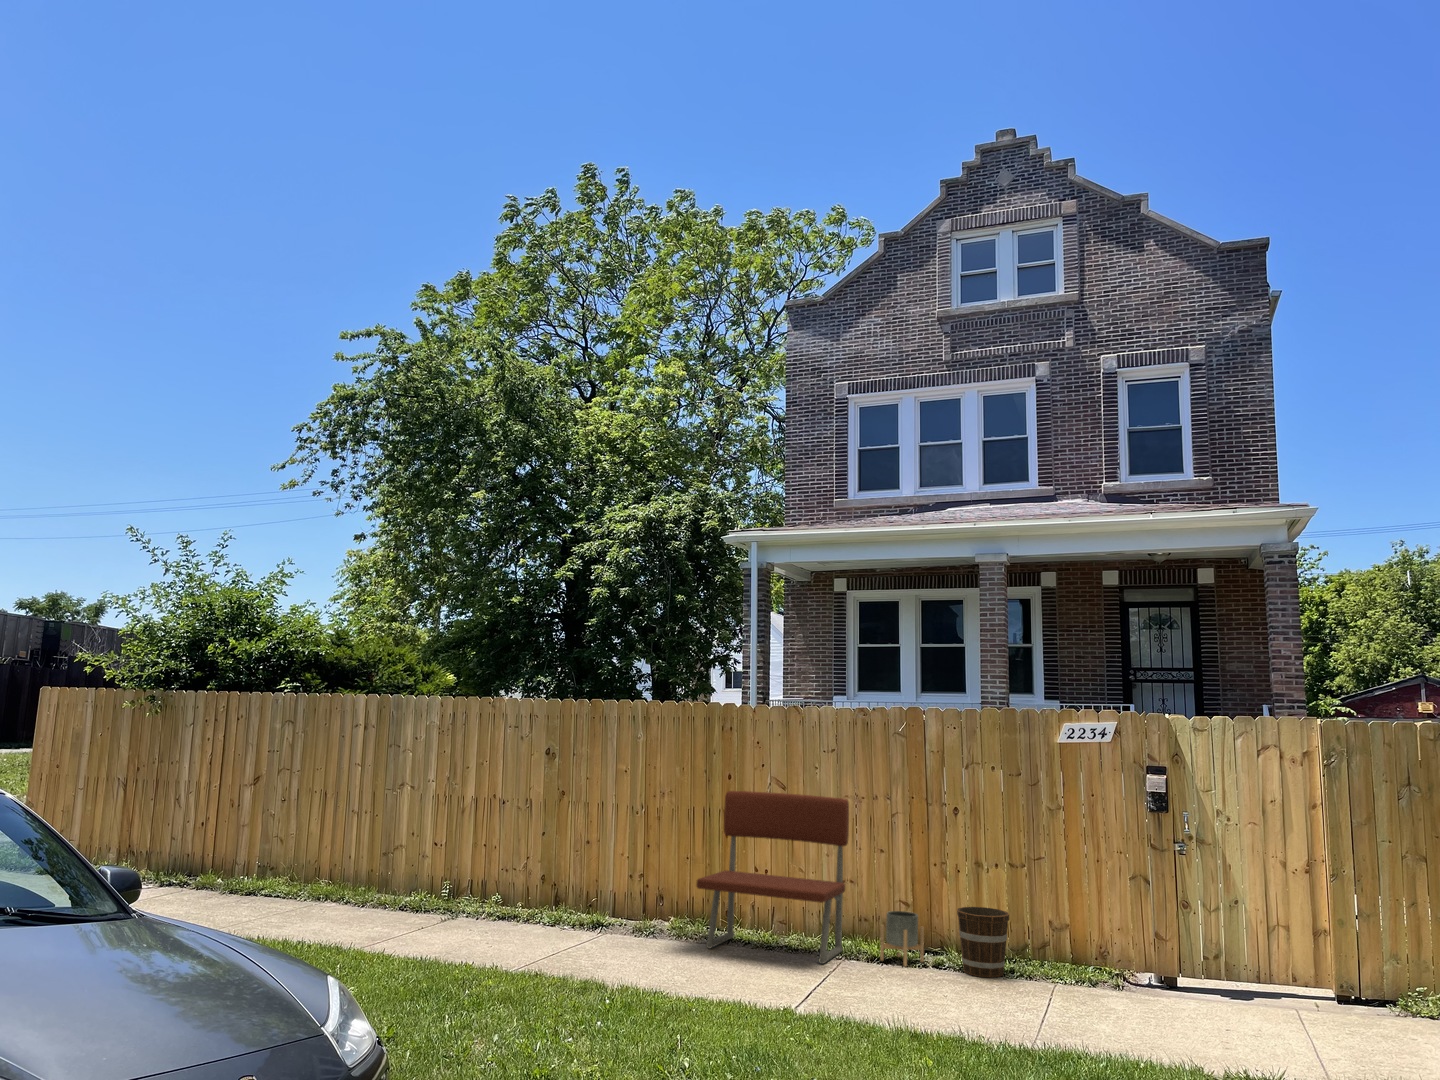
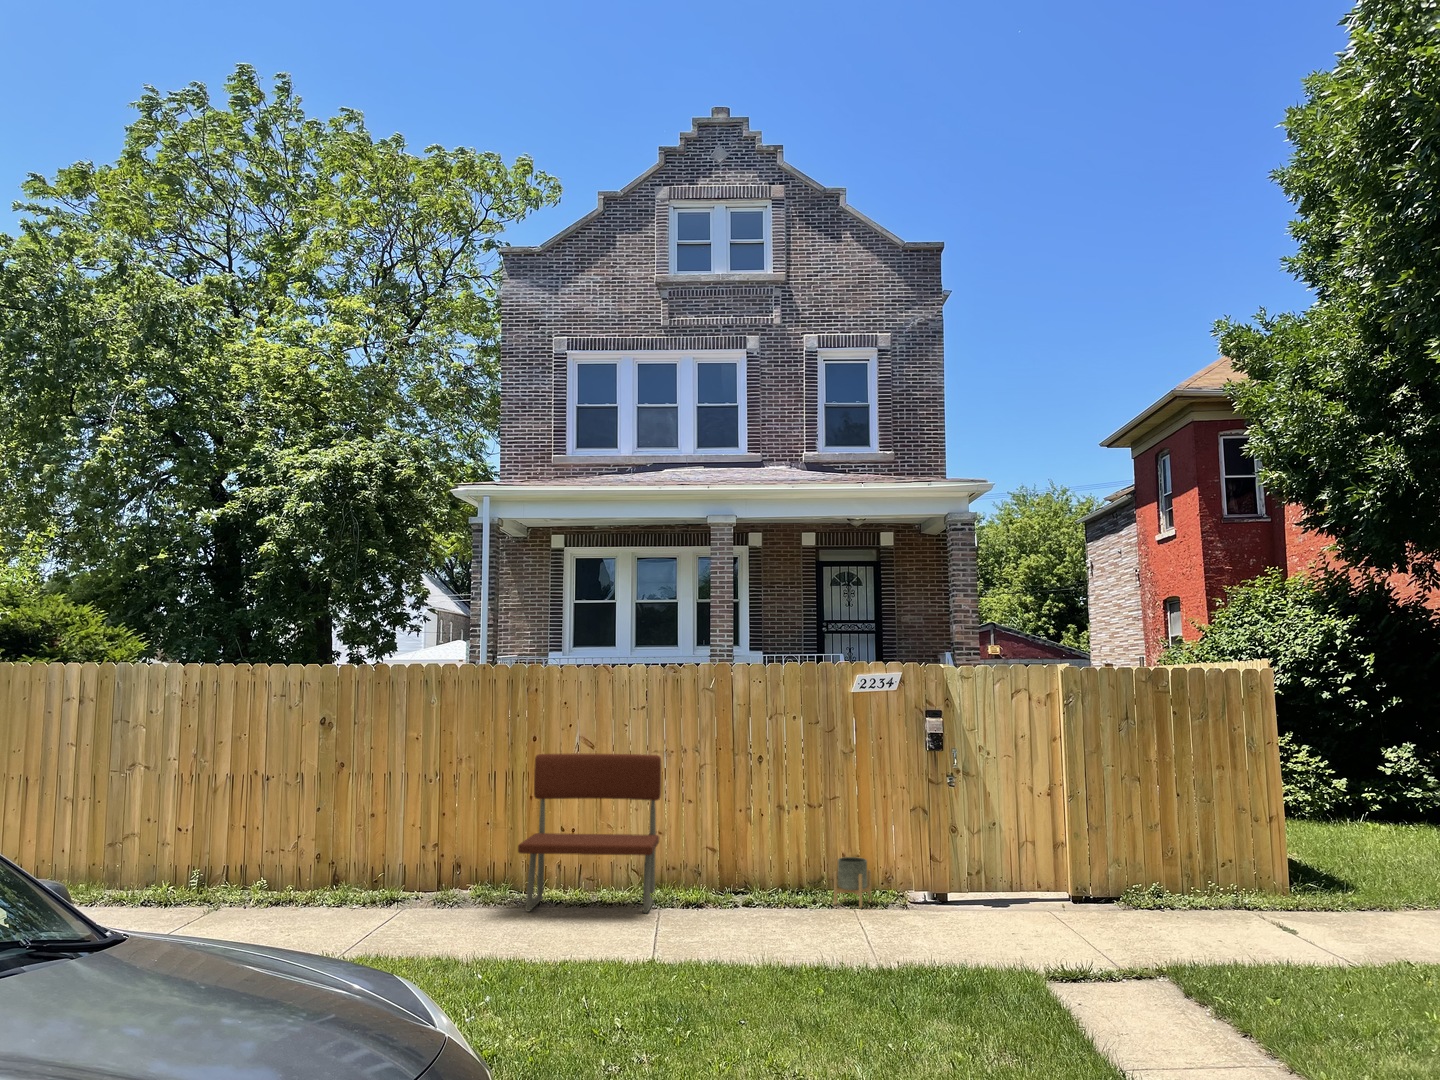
bucket: present [957,907,1009,978] -> none [766,845,812,908]
planter: present [880,911,924,966] -> present [834,857,871,908]

